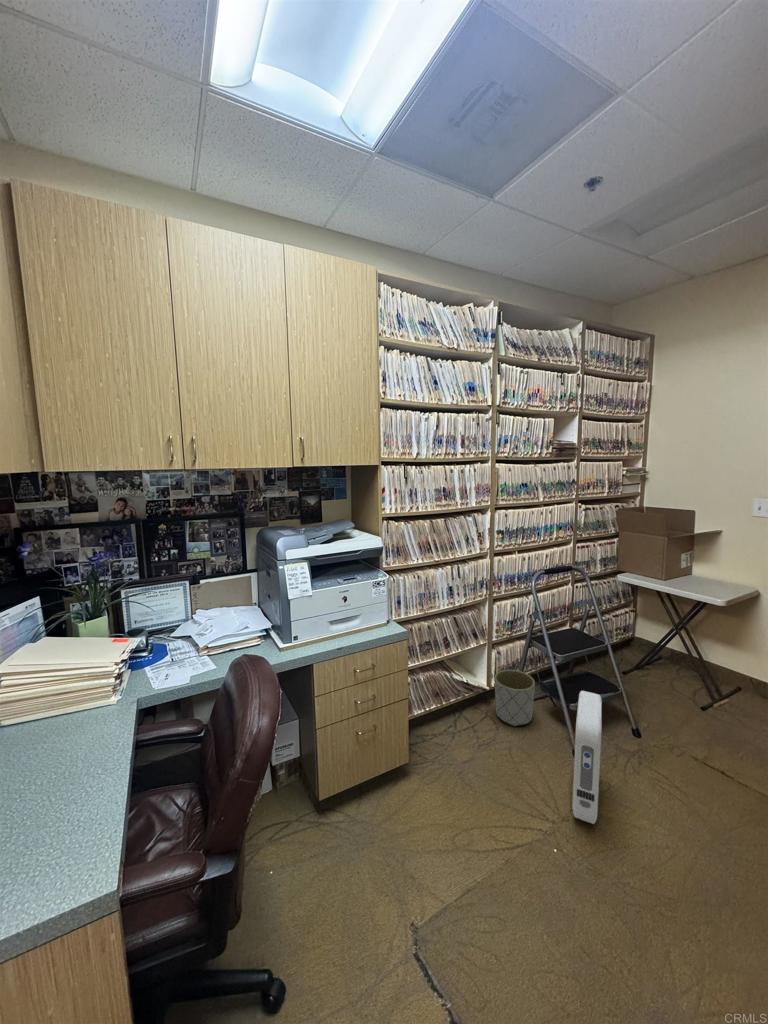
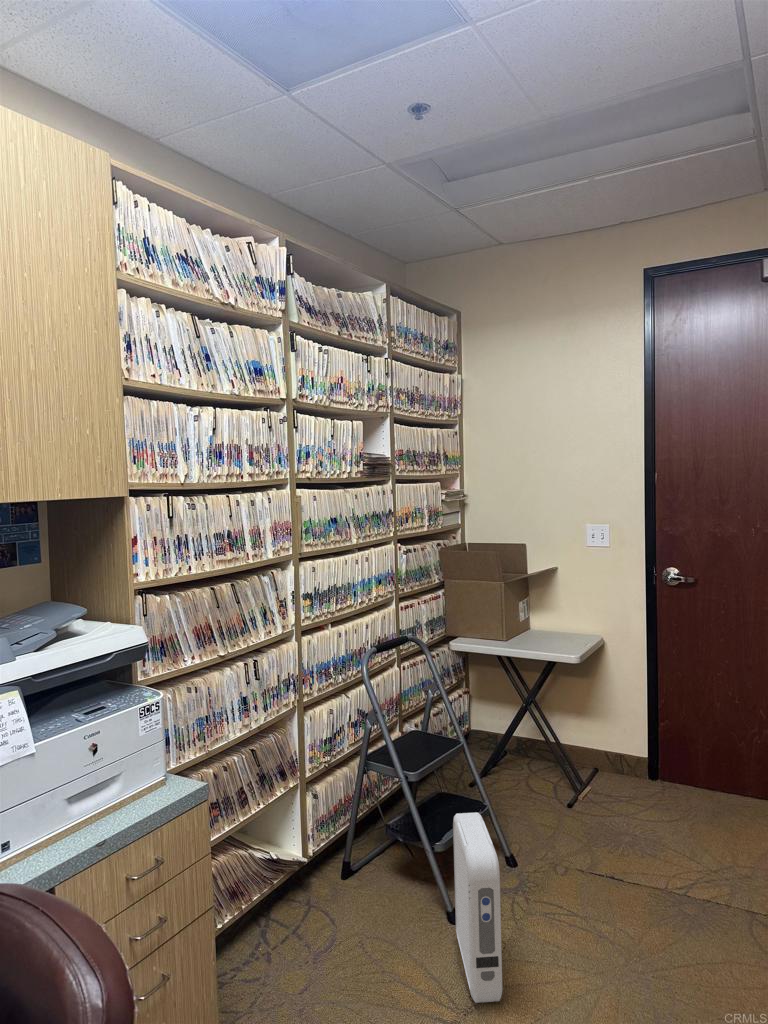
planter: present [495,670,535,726] -> none [316,815,377,906]

